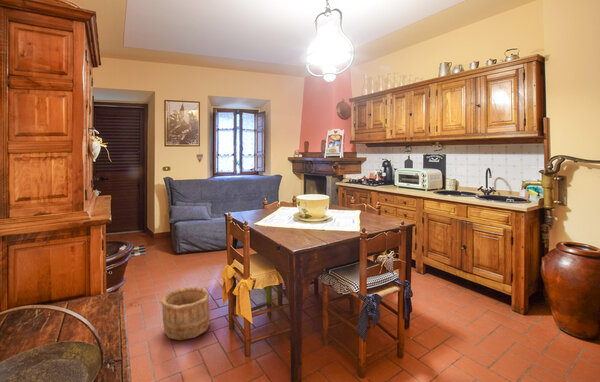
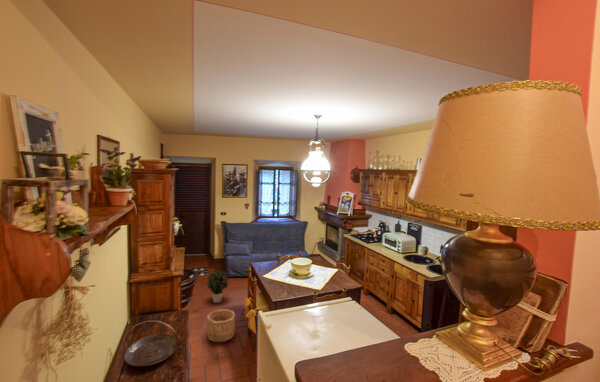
potted plant: none [152,236,188,285] -> present [207,271,229,303]

